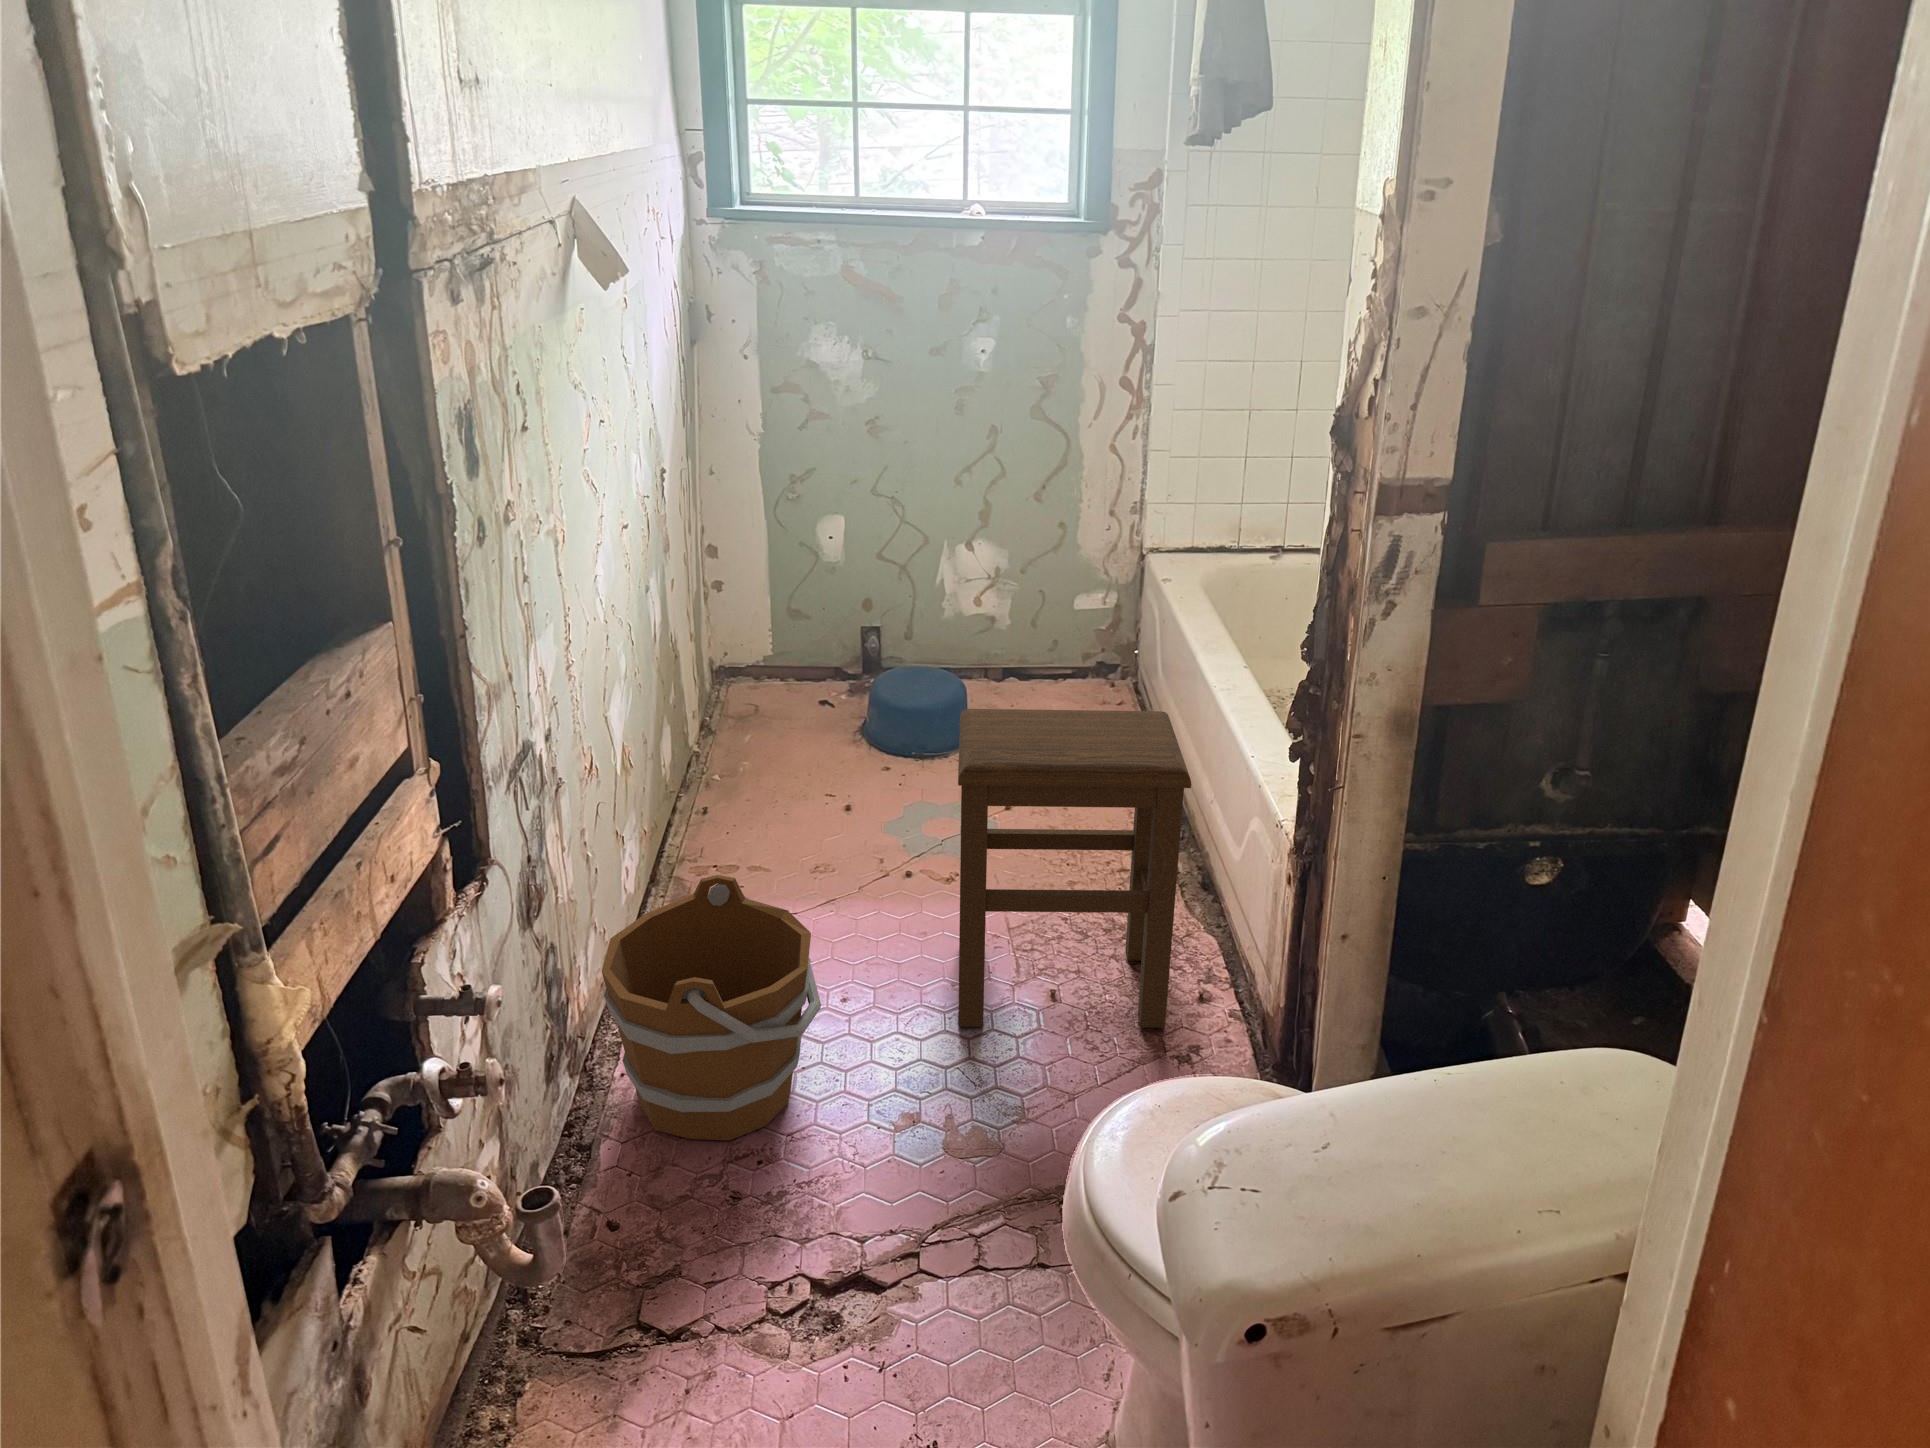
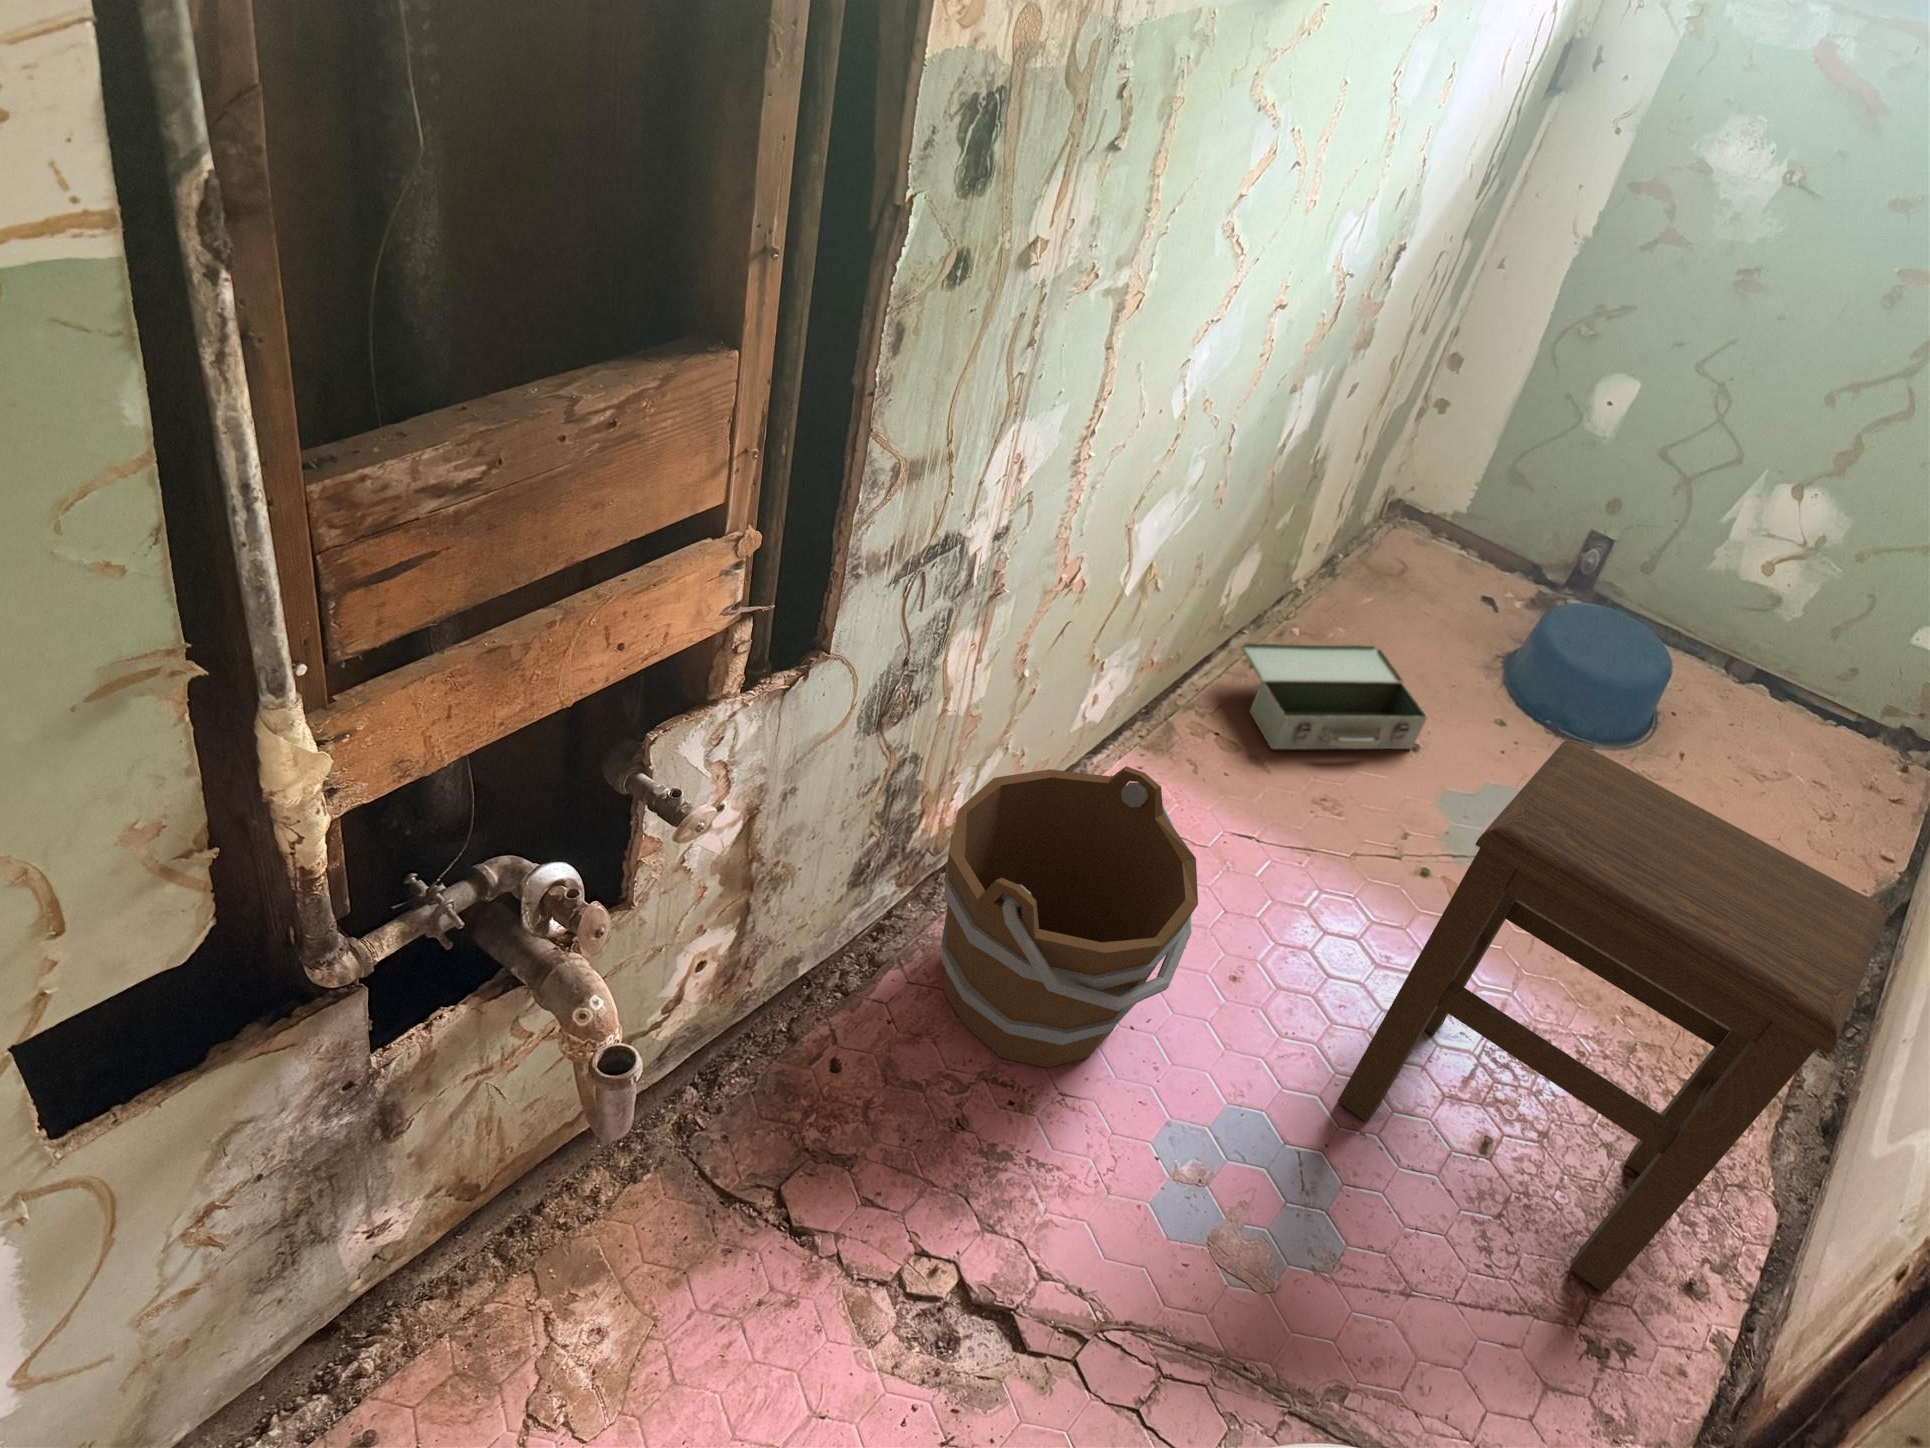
toolbox: none [694,758,848,857] -> present [1241,643,1427,749]

